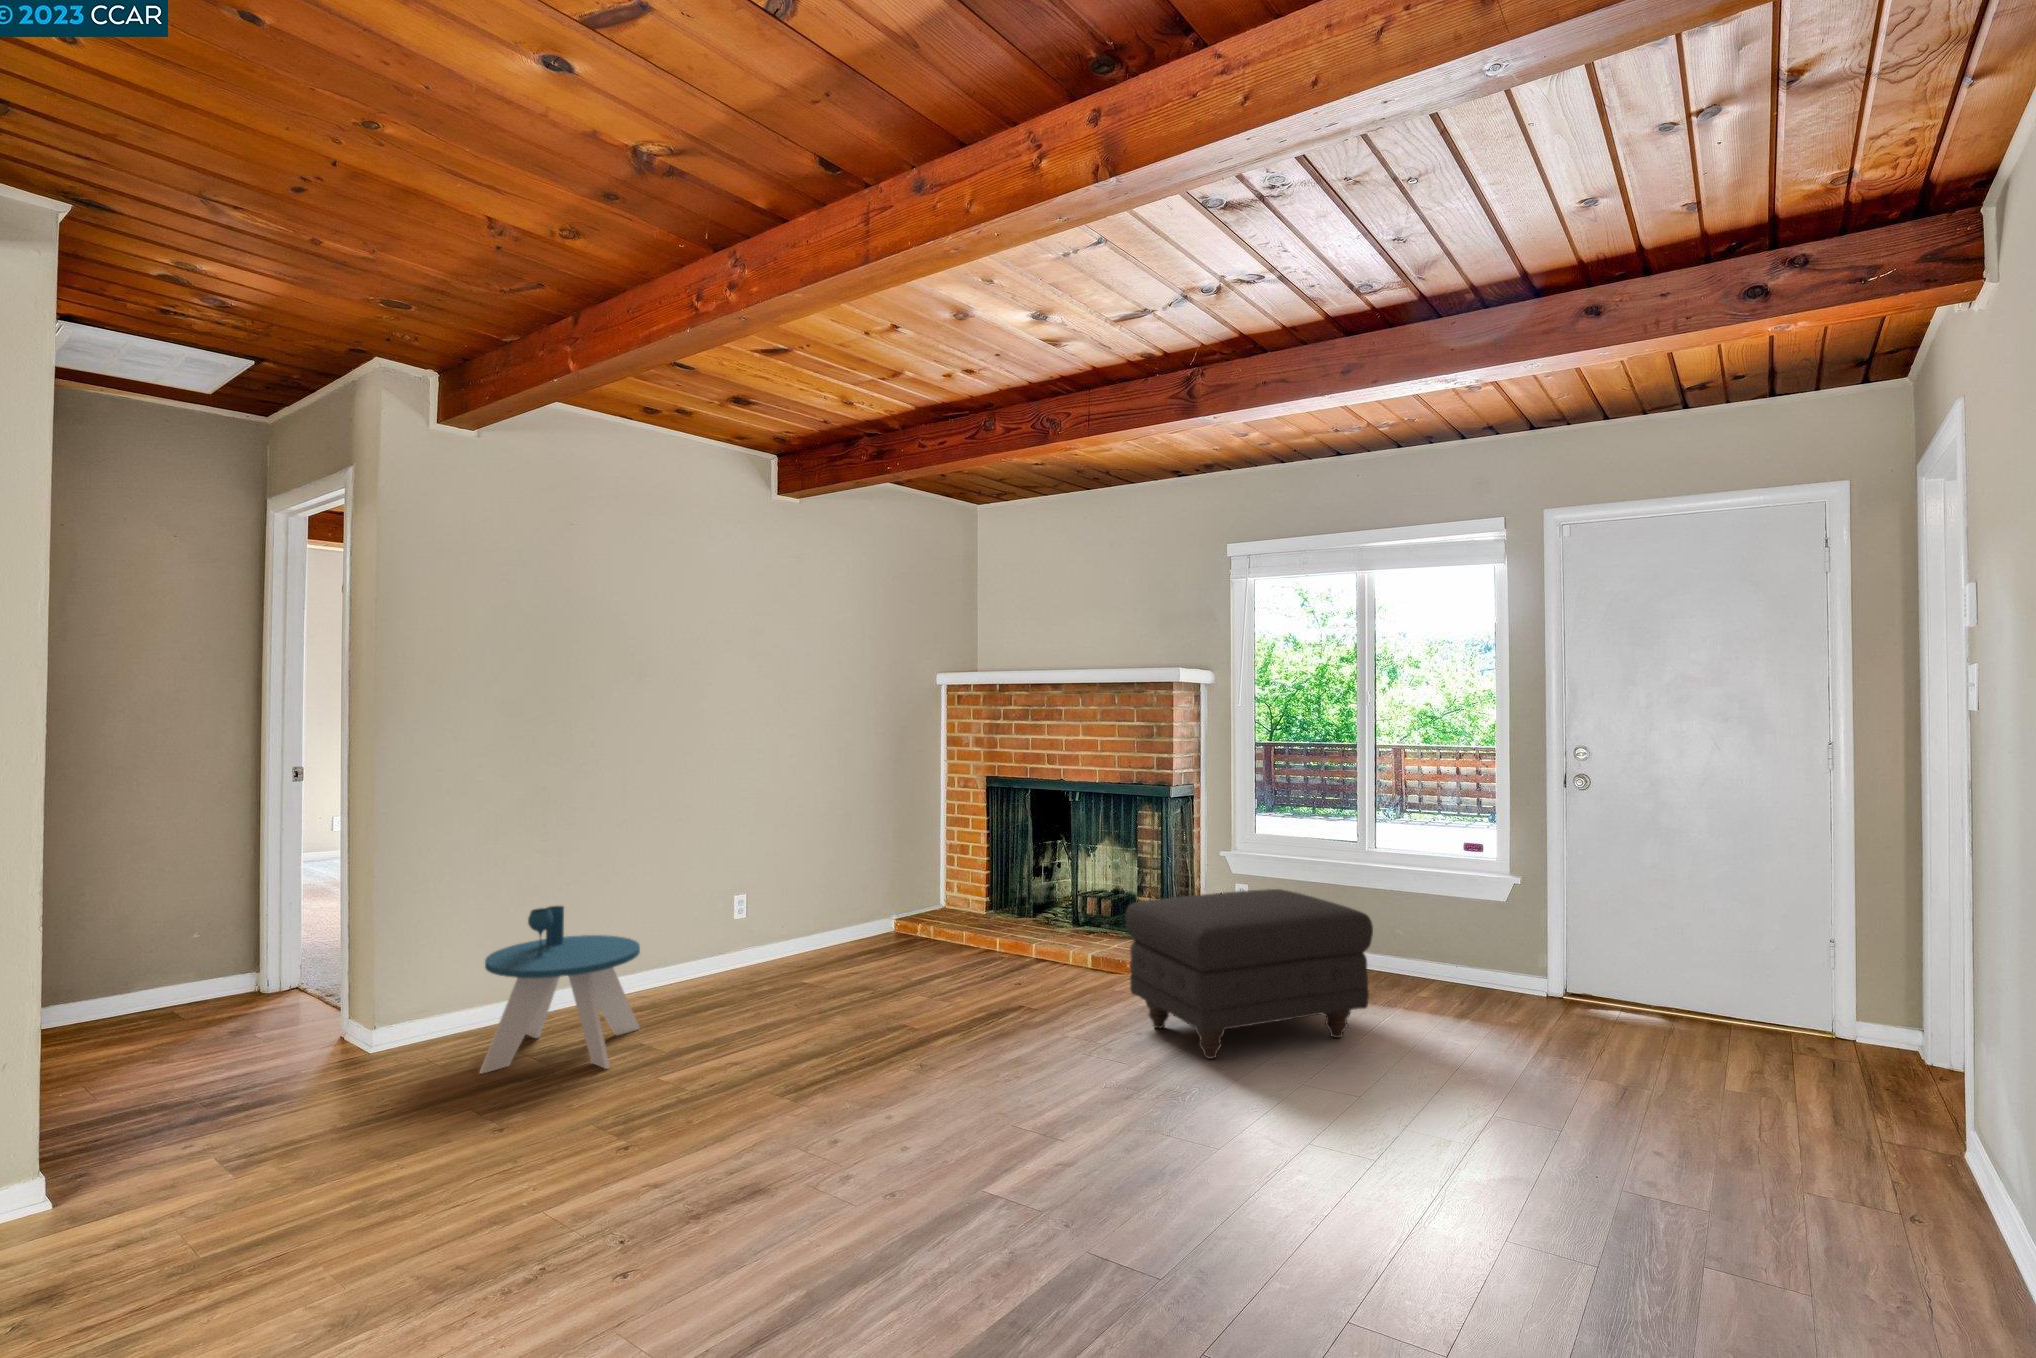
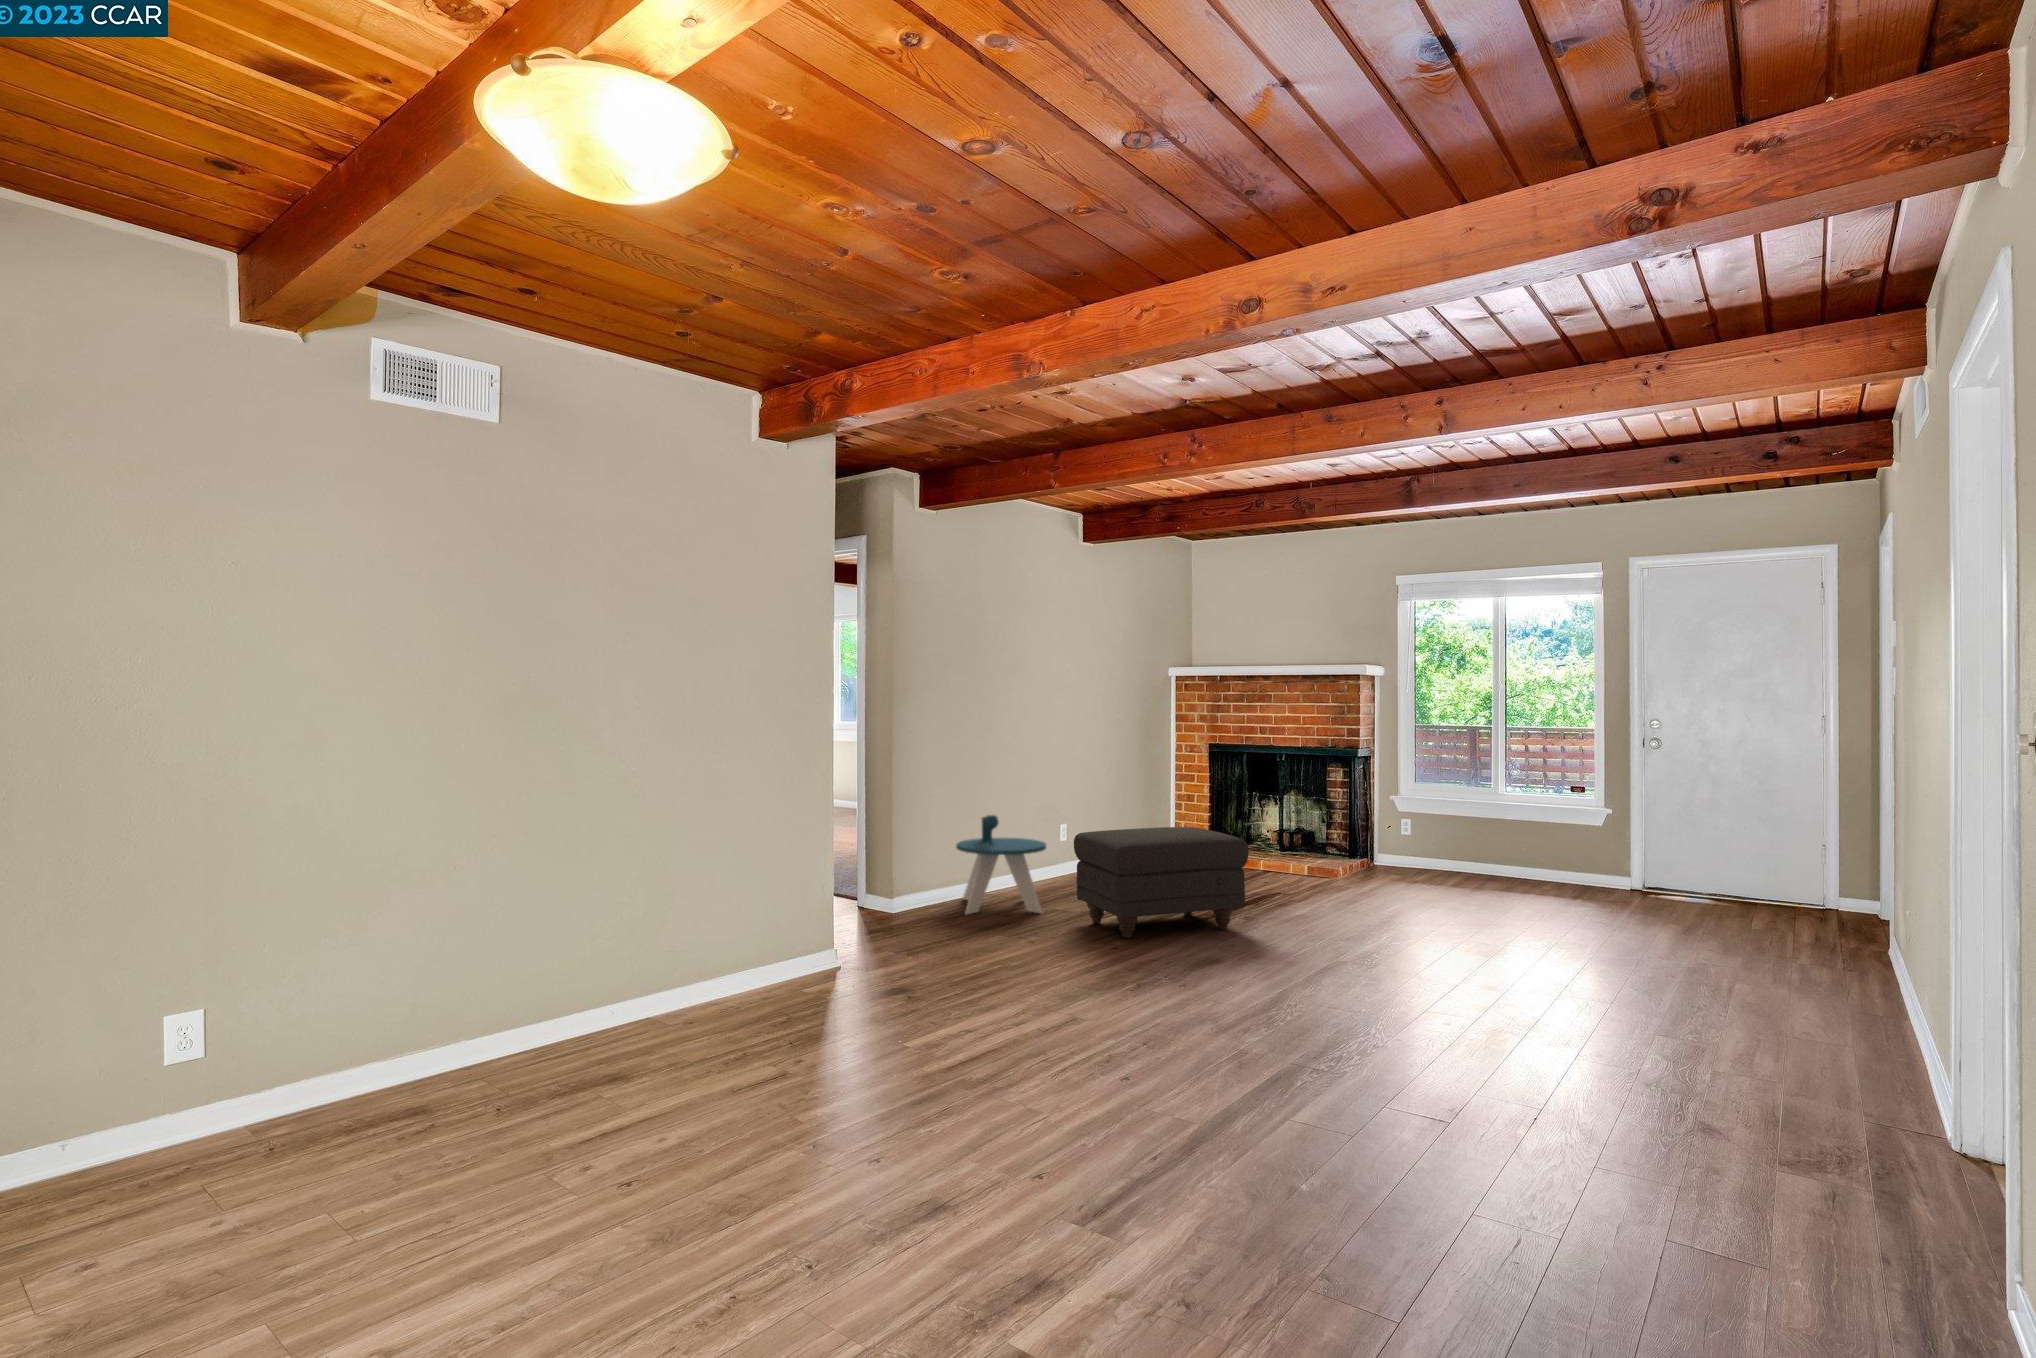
ottoman: present [1125,889,1373,1059] -> present [1074,827,1249,938]

